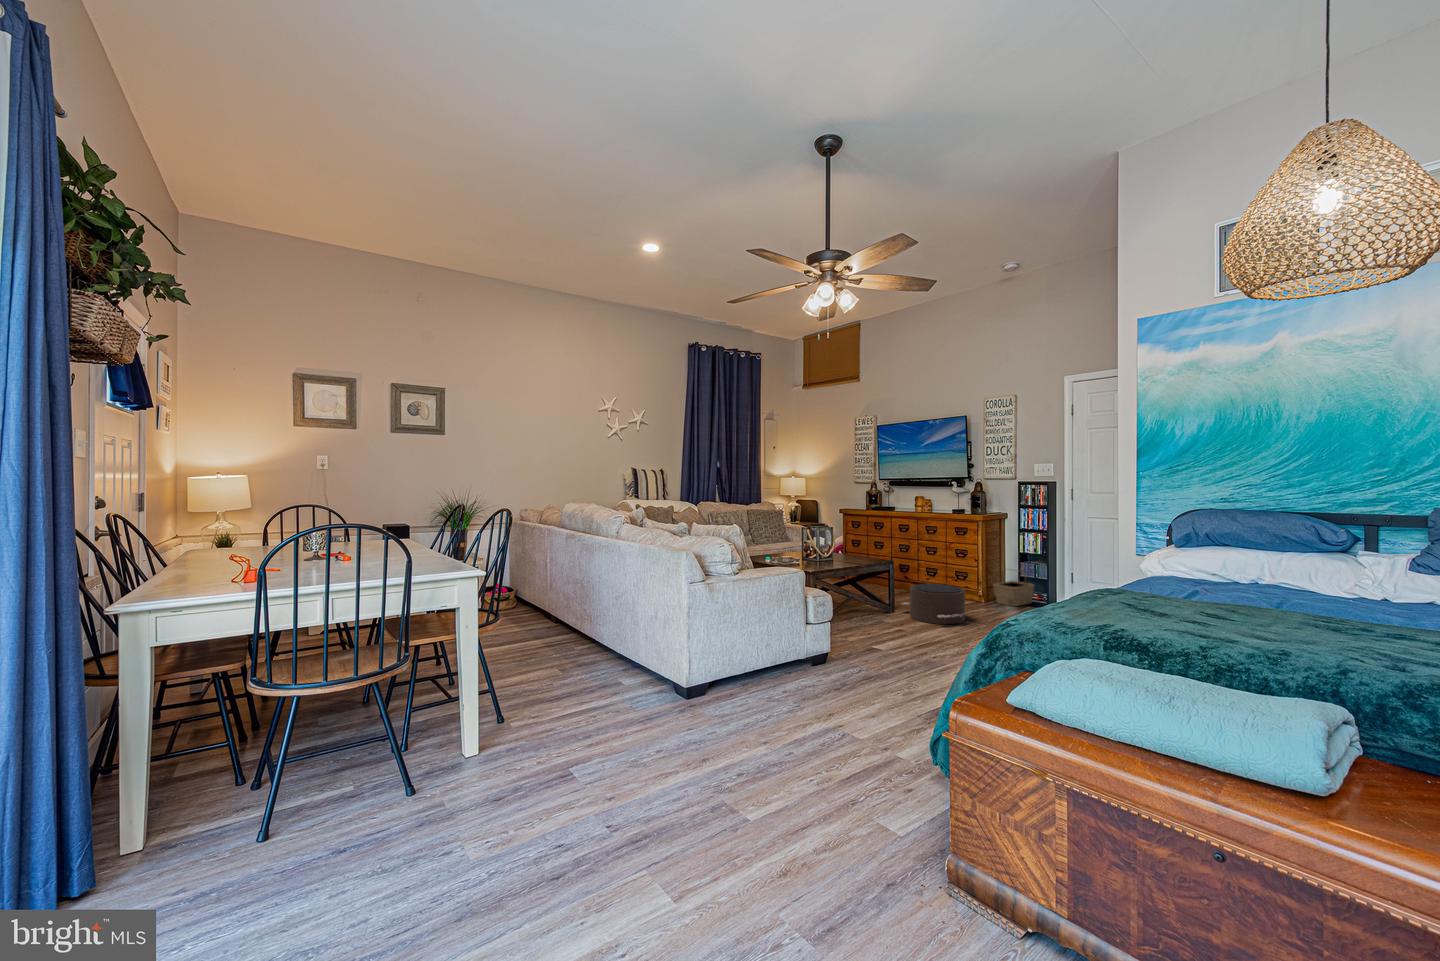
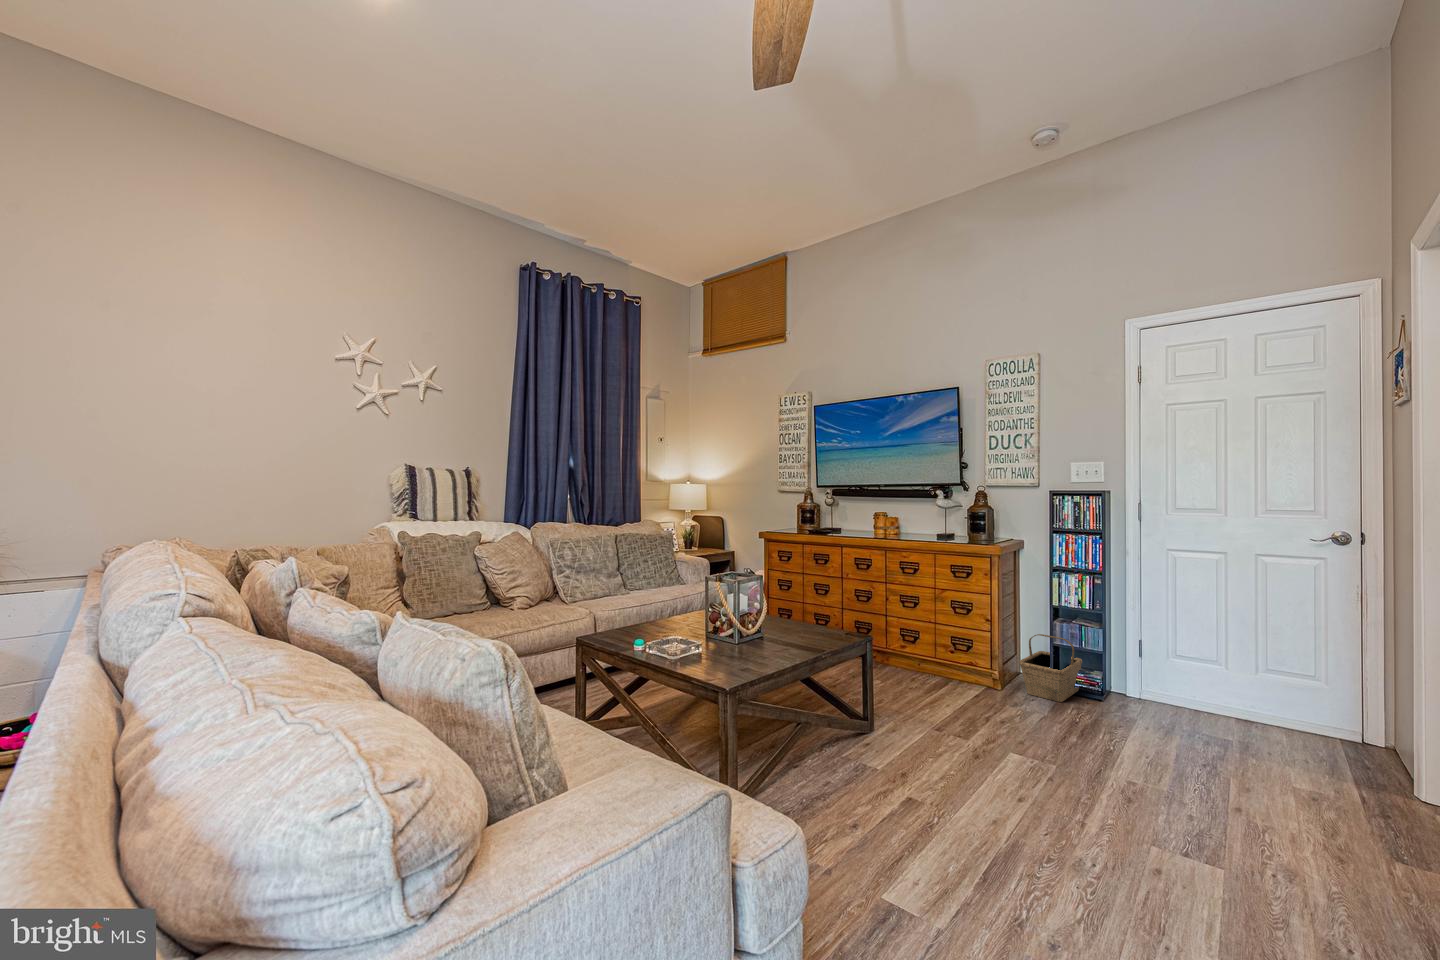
pouf: present [902,584,965,624] -> none [887,677,1024,772]

